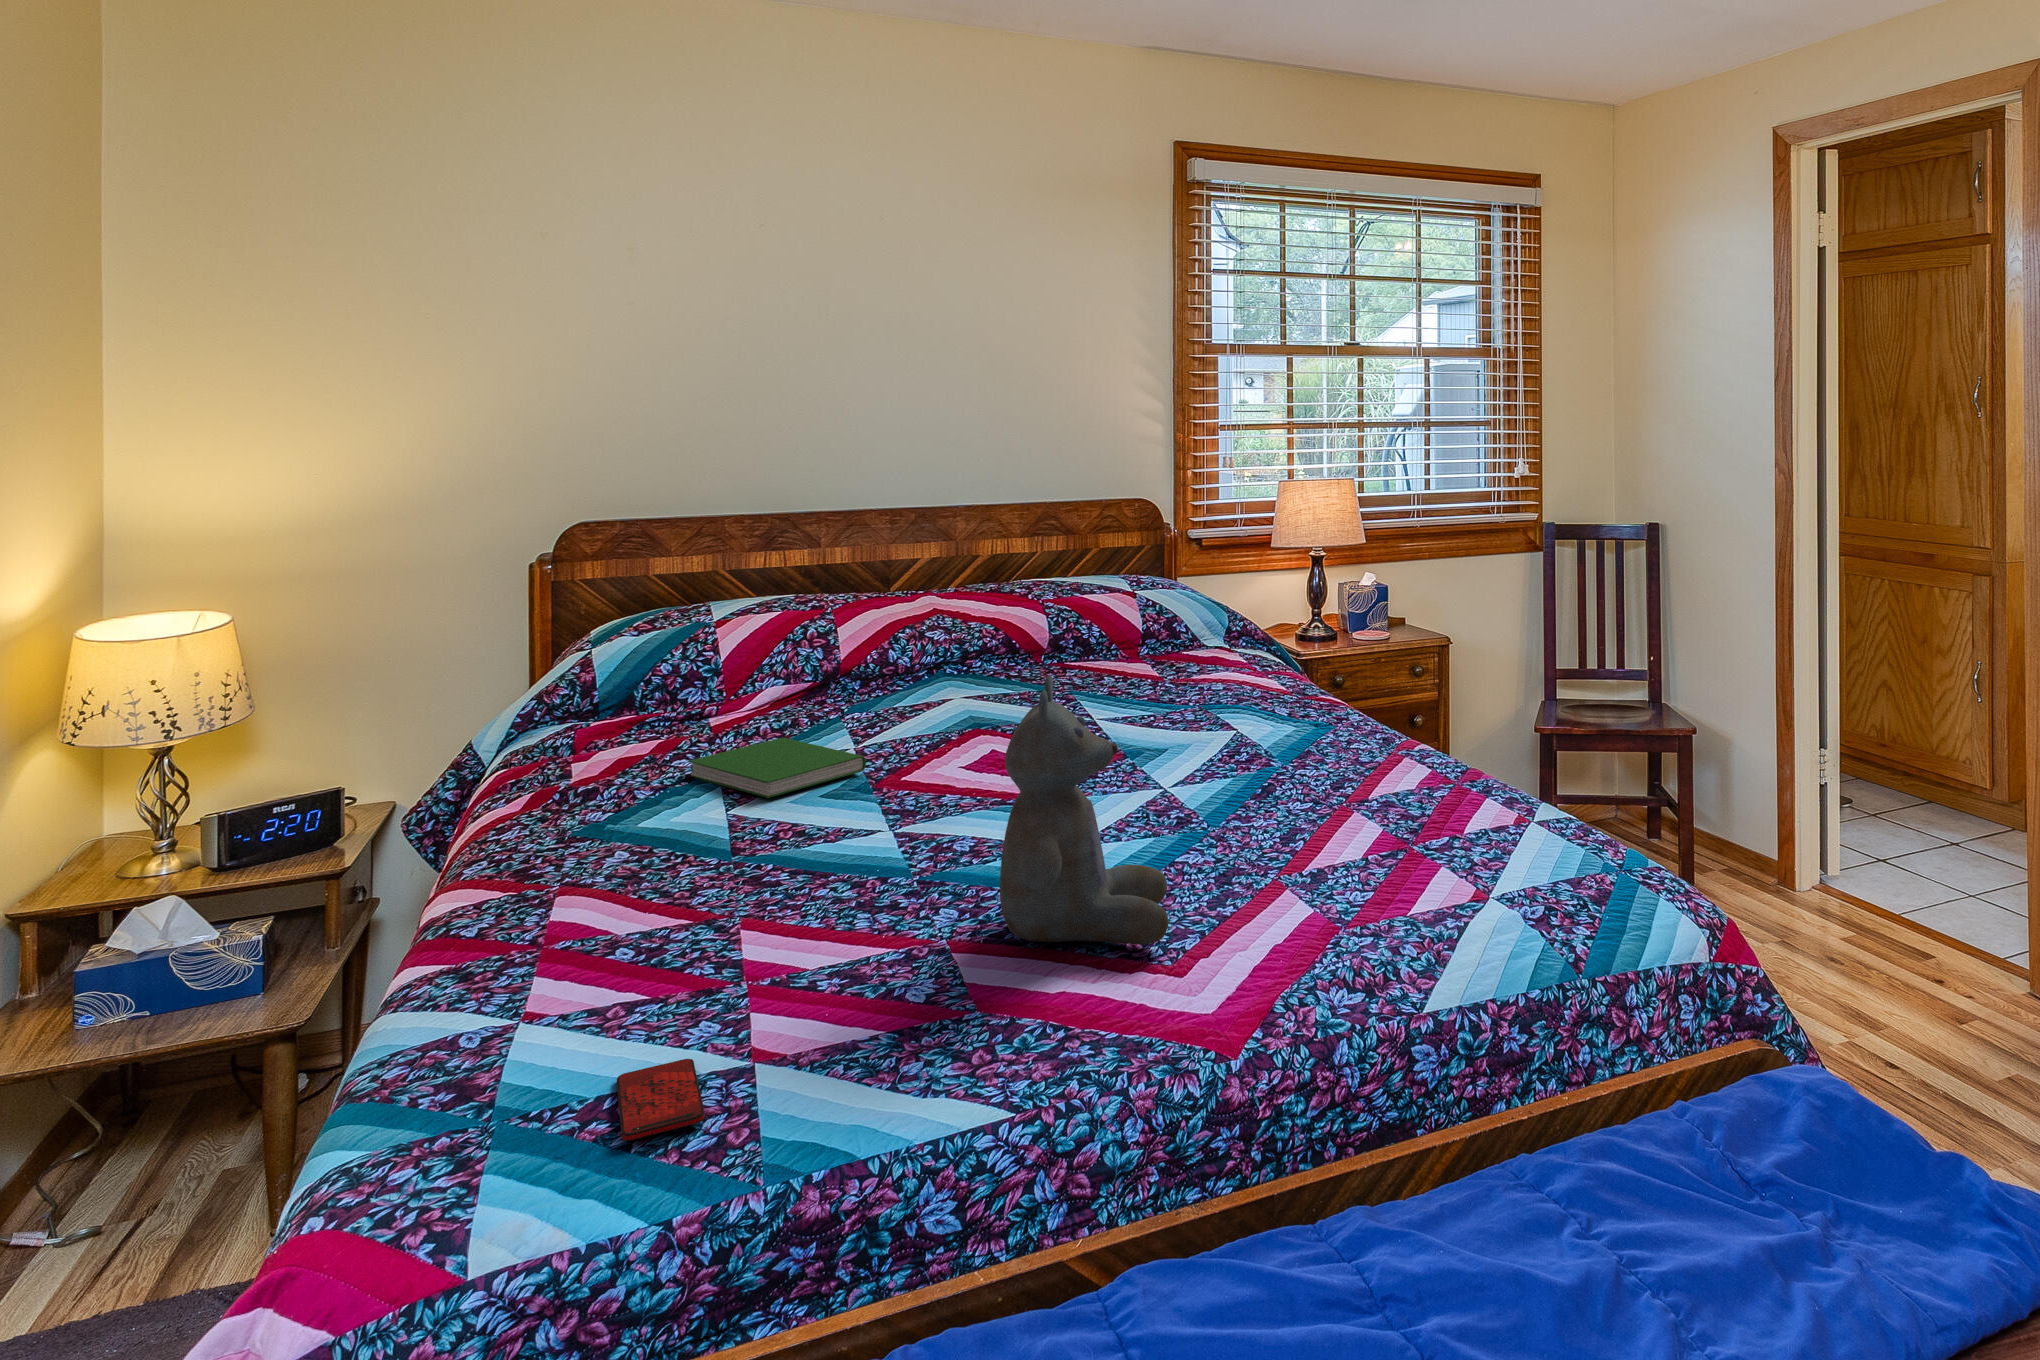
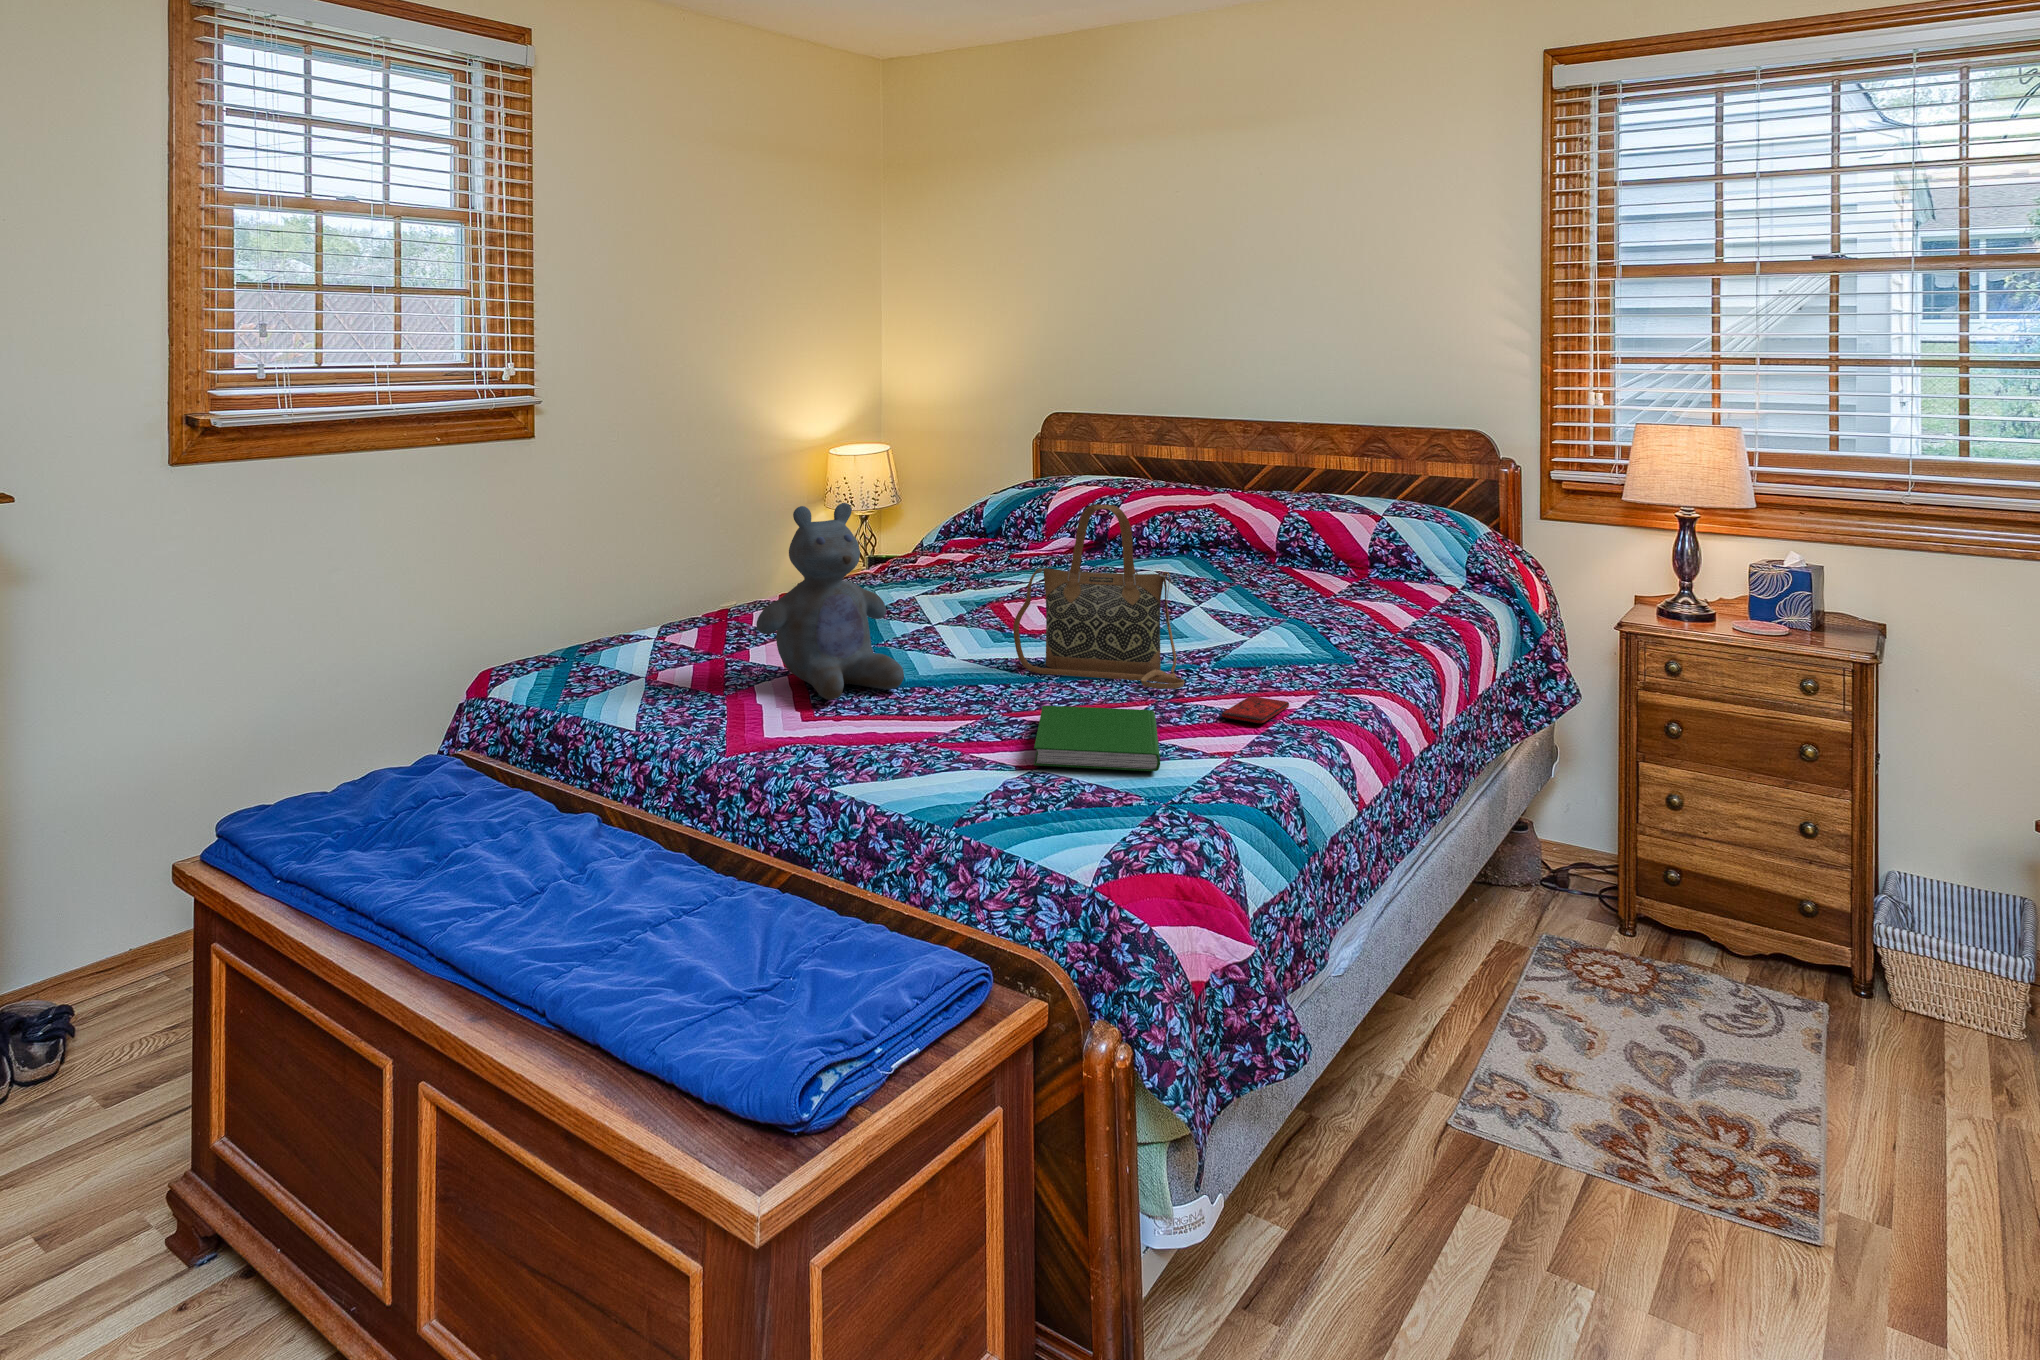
handbag: none [1153,618,1335,832] -> present [1014,504,1185,689]
hardcover book: present [688,738,866,798] -> present [1034,705,1160,771]
smartphone: present [617,1059,704,1141] -> present [1222,696,1289,723]

